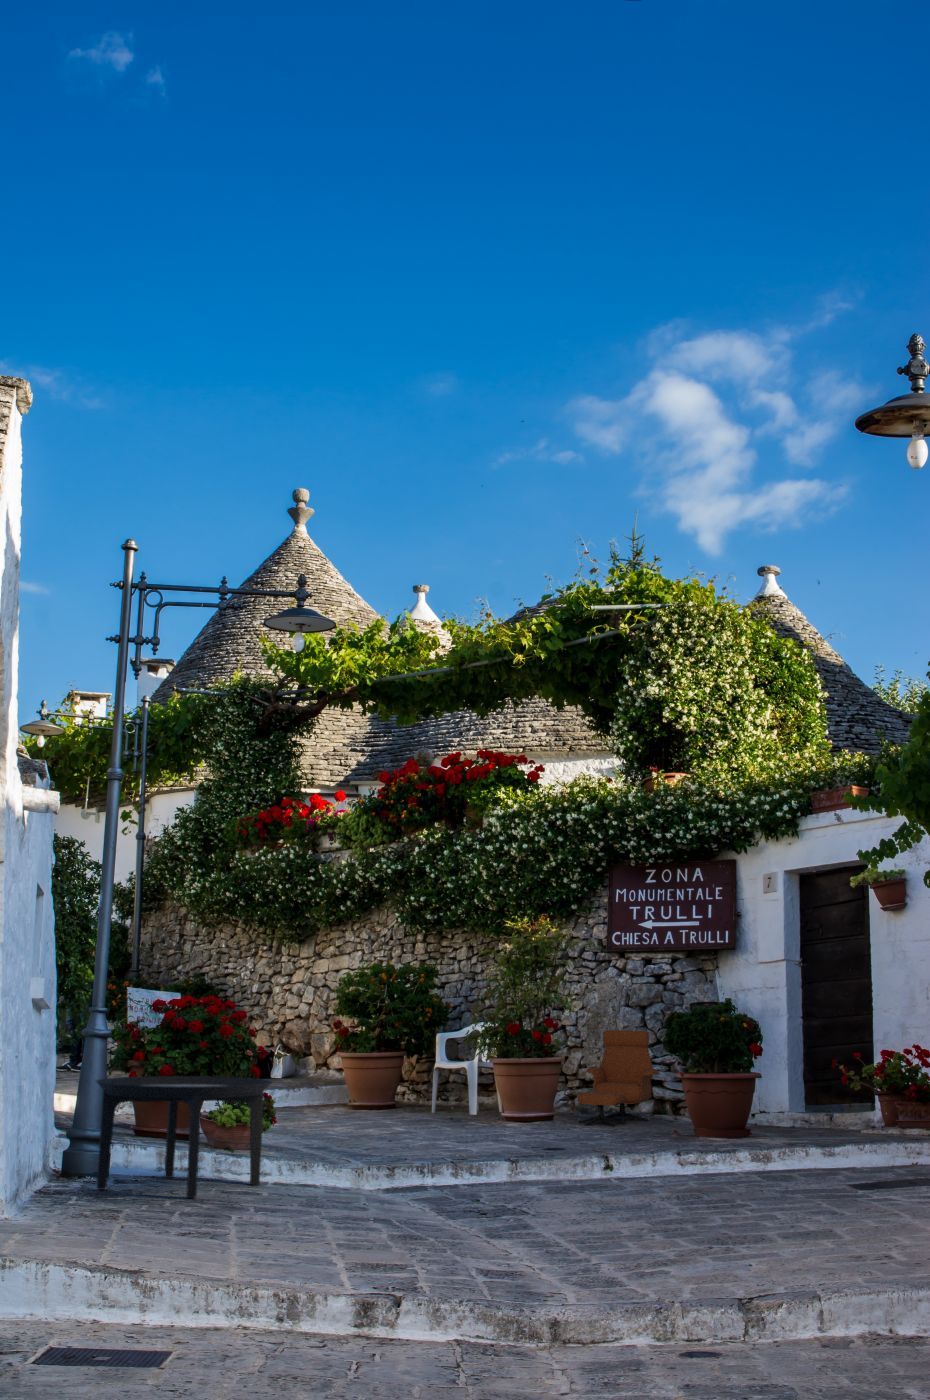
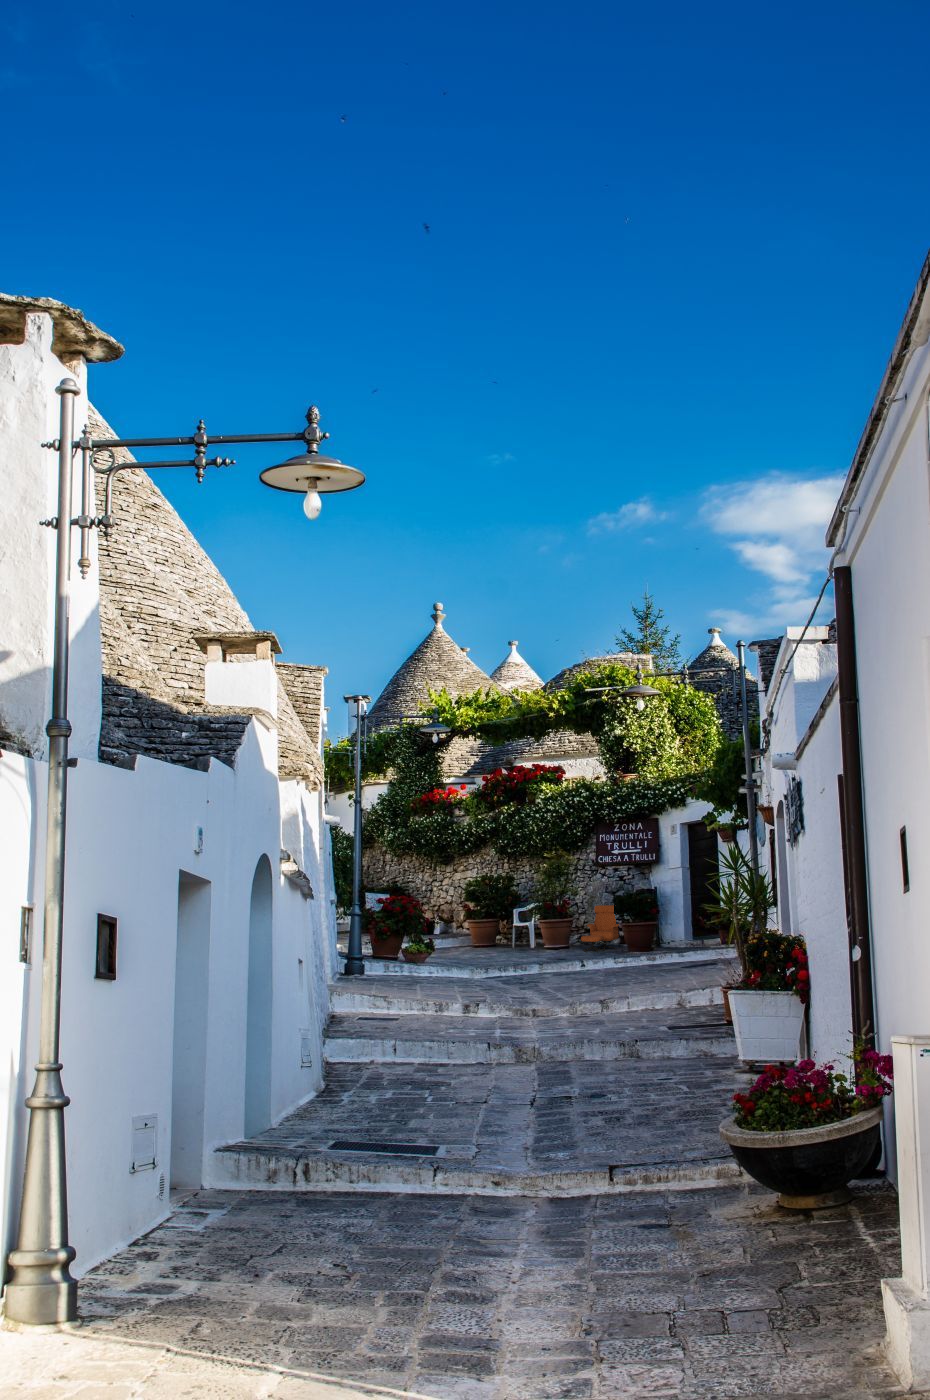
round table: present [96,1076,272,1198] -> none [361,933,433,980]

